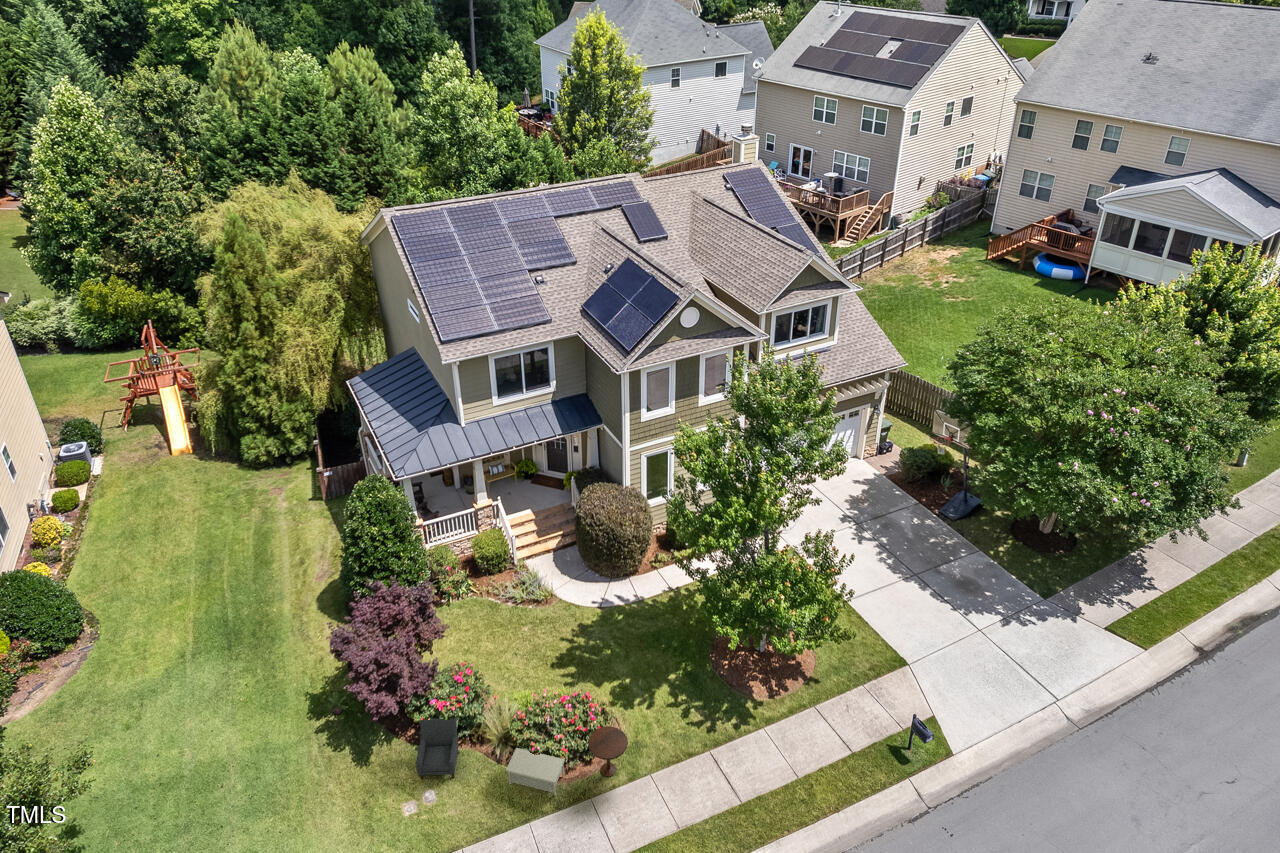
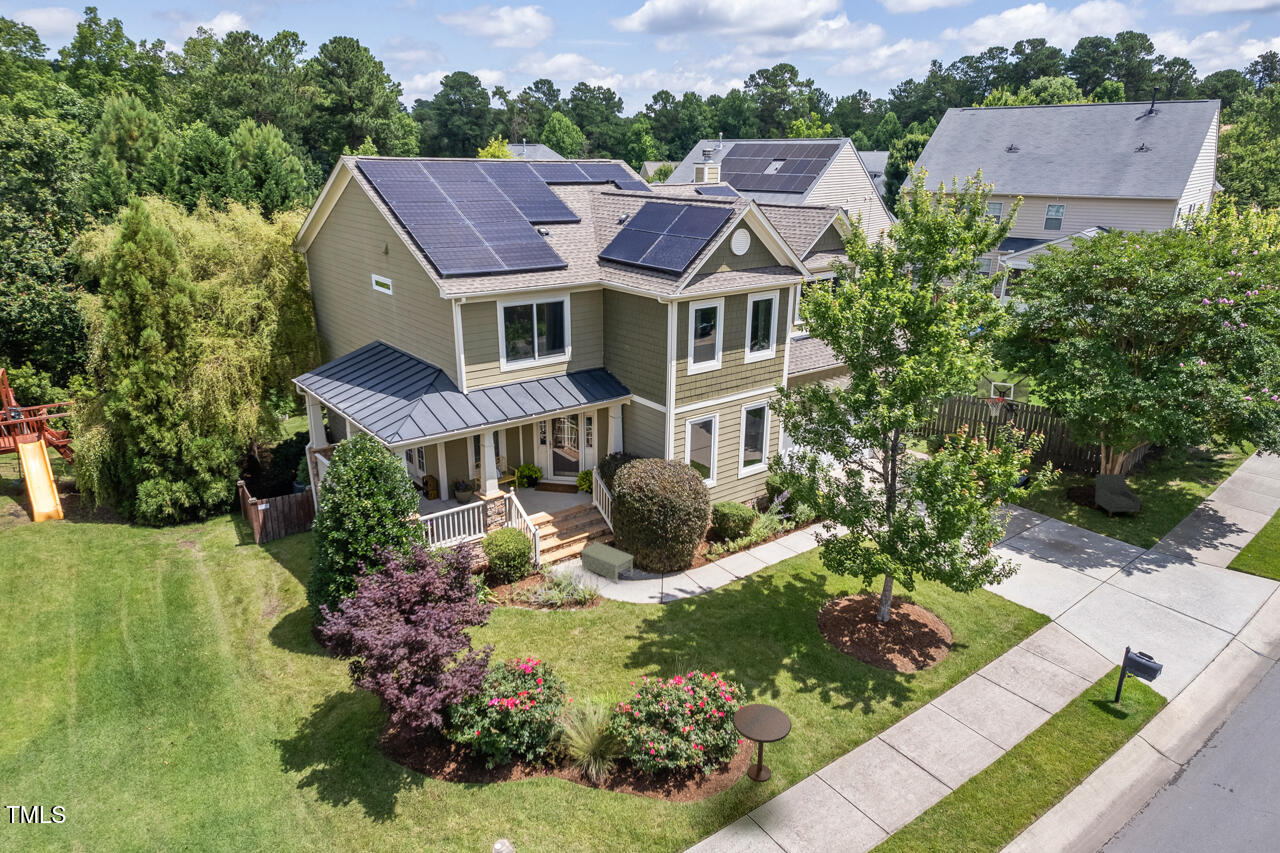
decorative plant: present [327,694,345,714] -> none [306,726,343,762]
chair: present [416,718,459,779] -> present [1095,474,1141,517]
storage bench: present [506,748,565,796] -> present [580,542,634,584]

